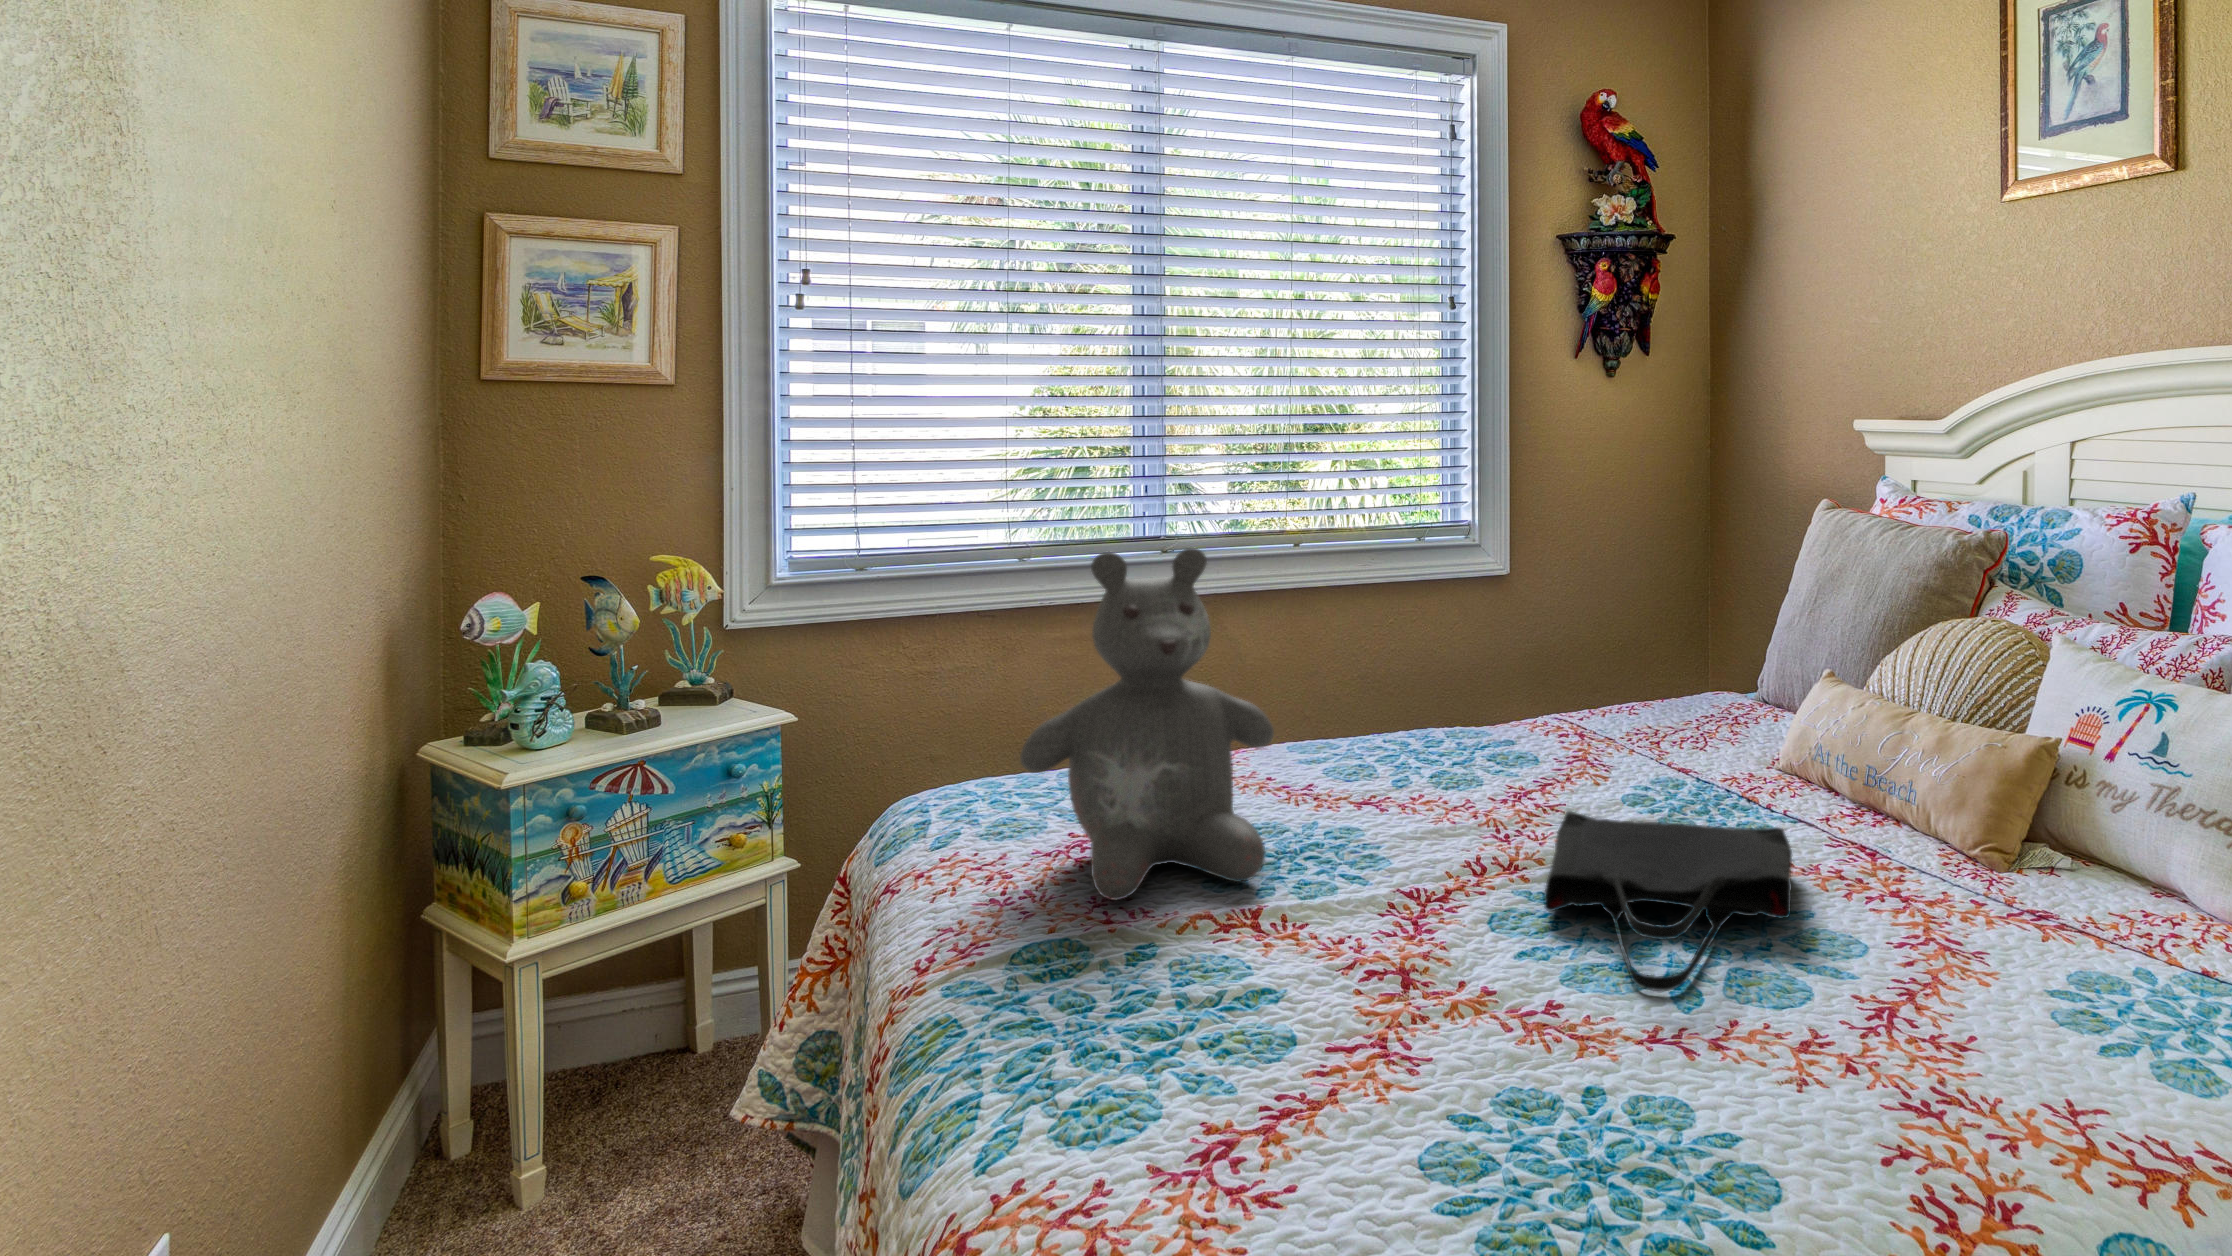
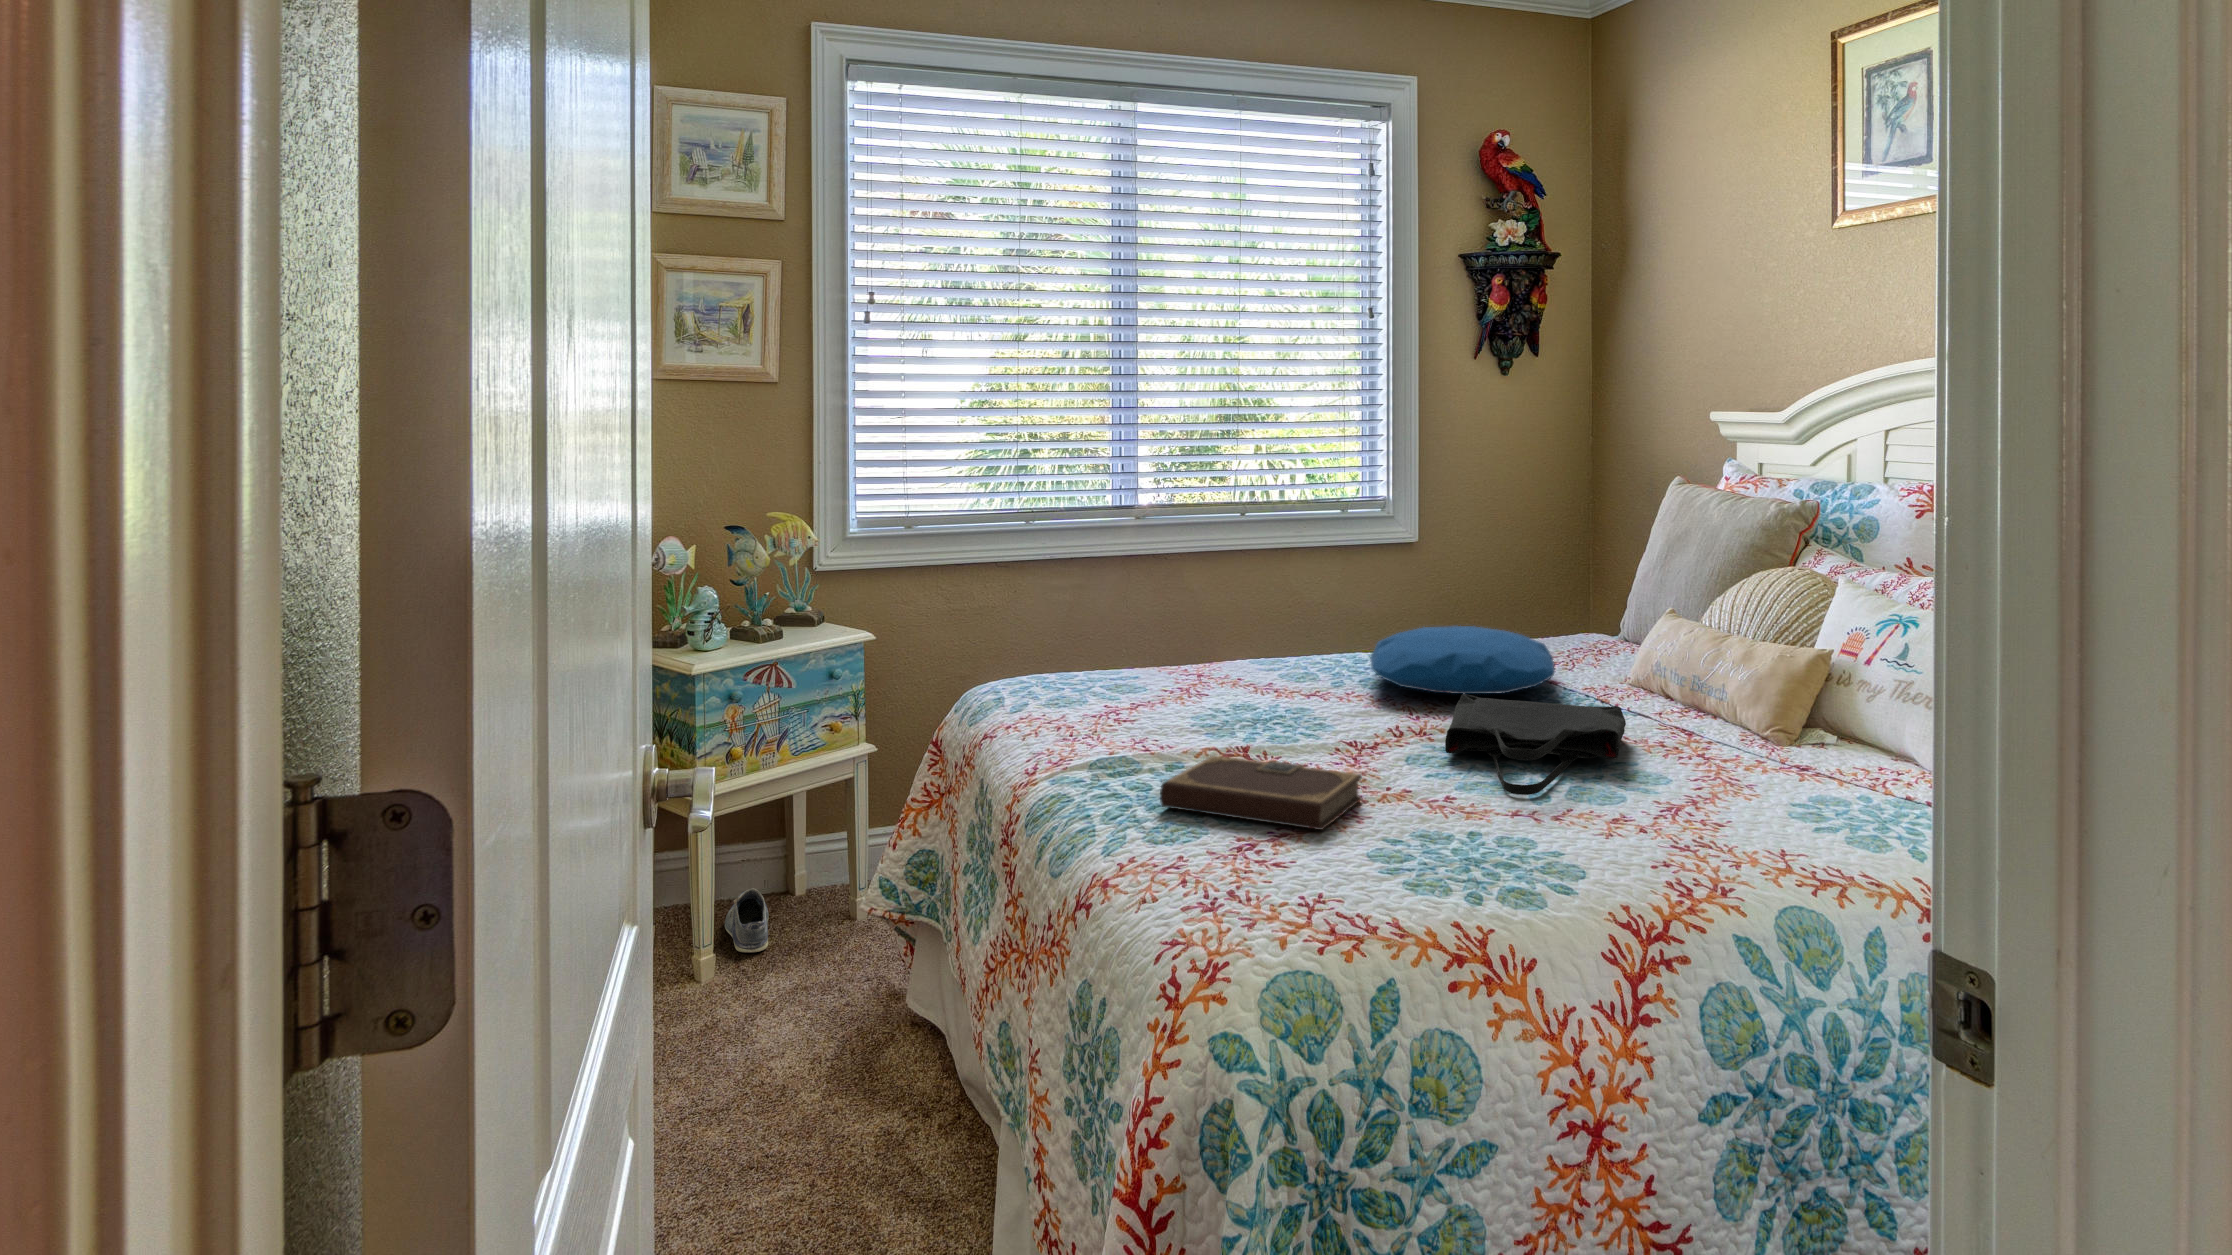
teddy bear: present [1020,547,1274,900] -> none [1075,502,1249,742]
pillow: none [1443,702,1689,801] -> present [1370,626,1555,694]
notebook: none [1103,938,1421,1086] -> present [1160,756,1362,830]
shoe: none [579,1065,646,1162] -> present [725,888,769,952]

